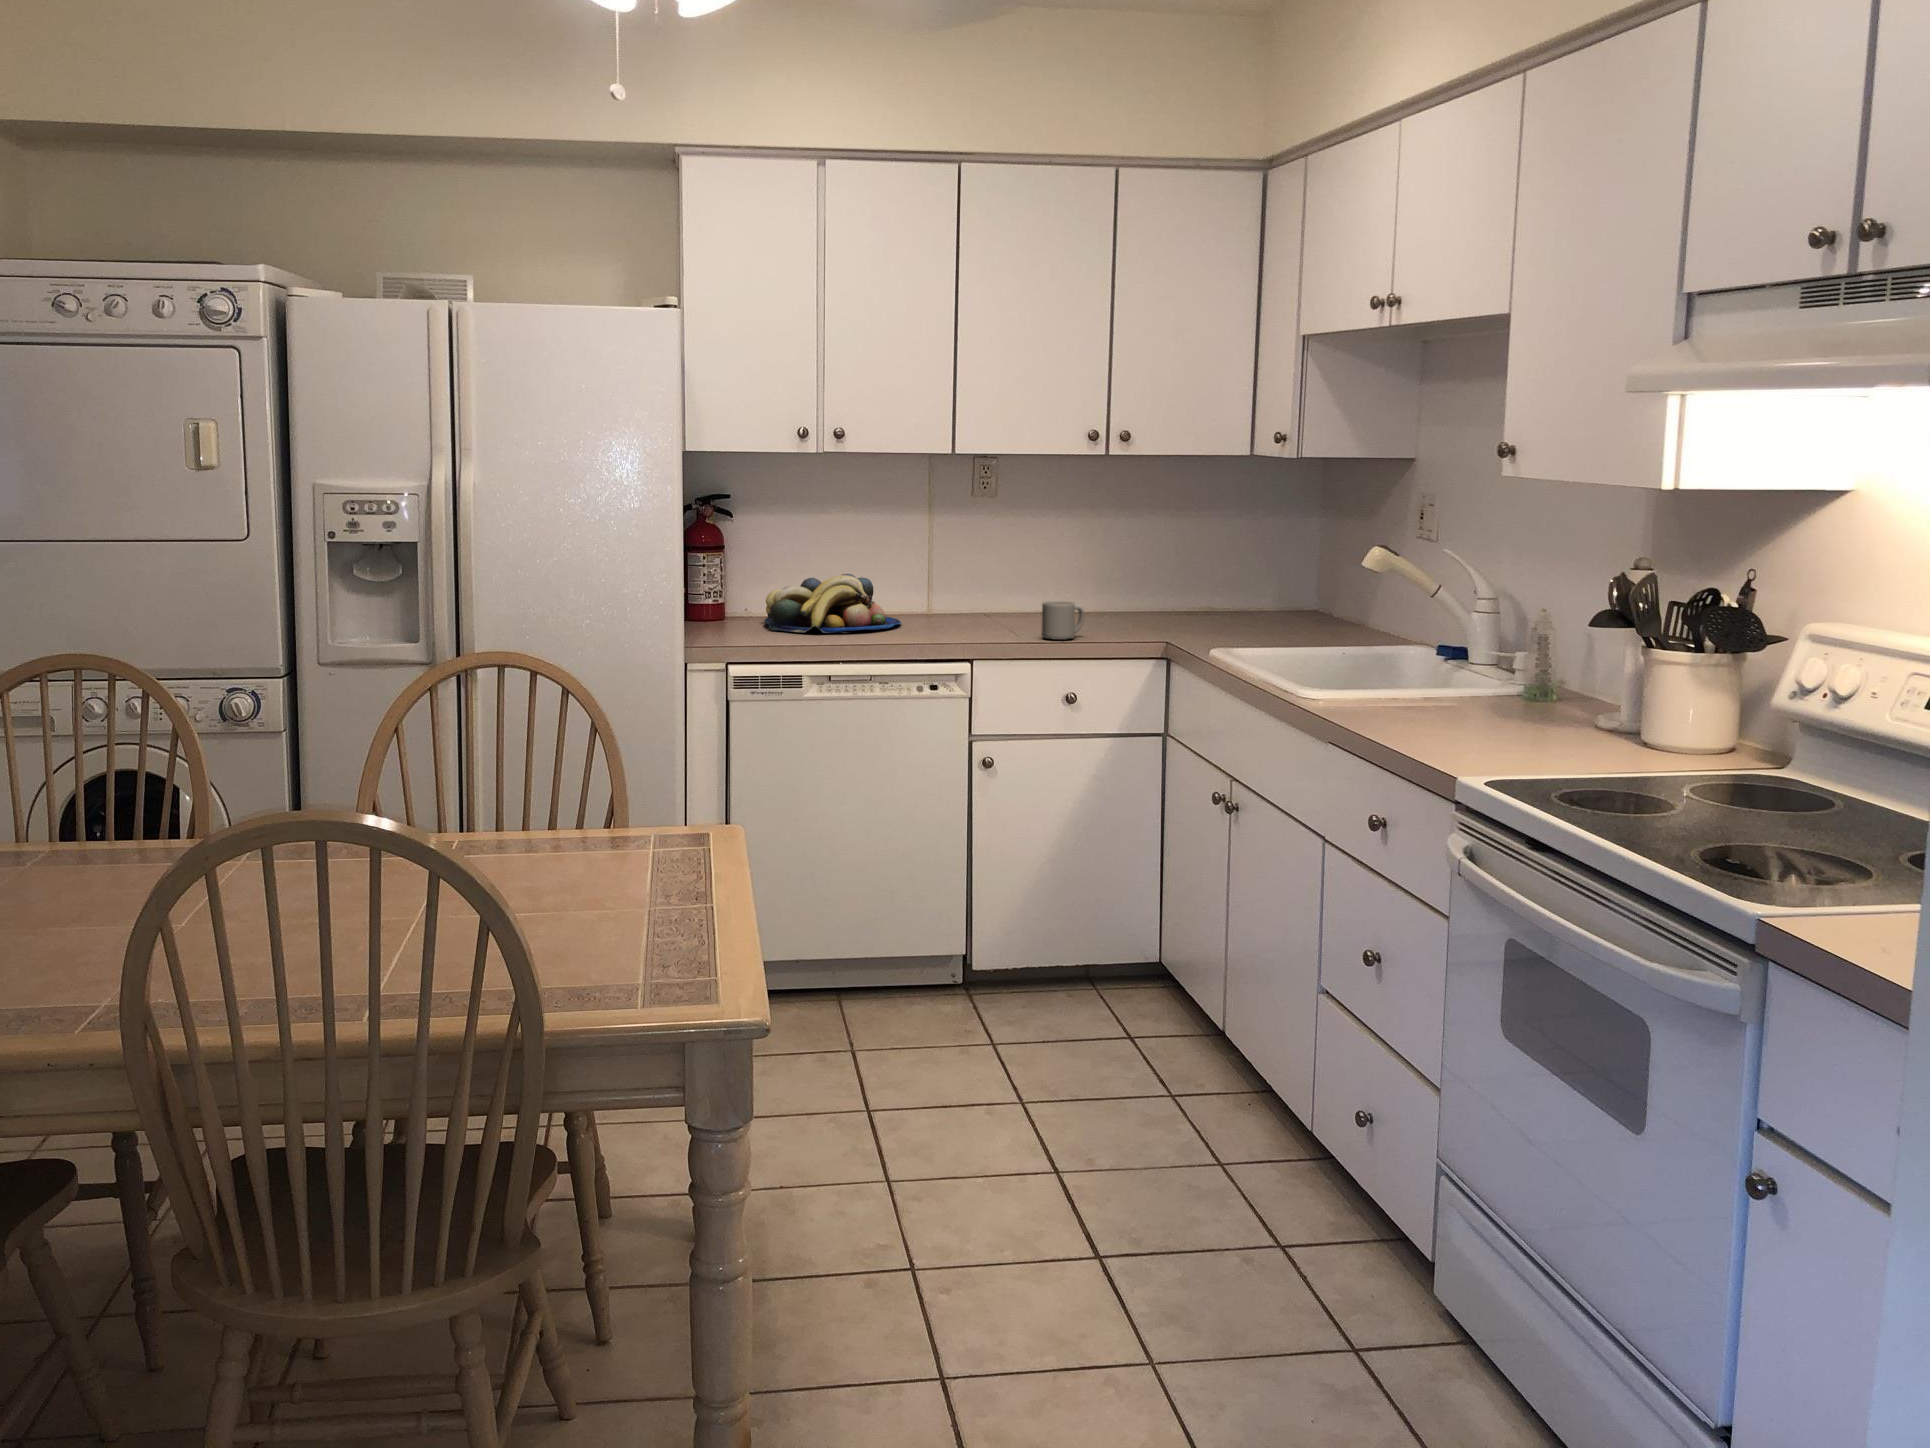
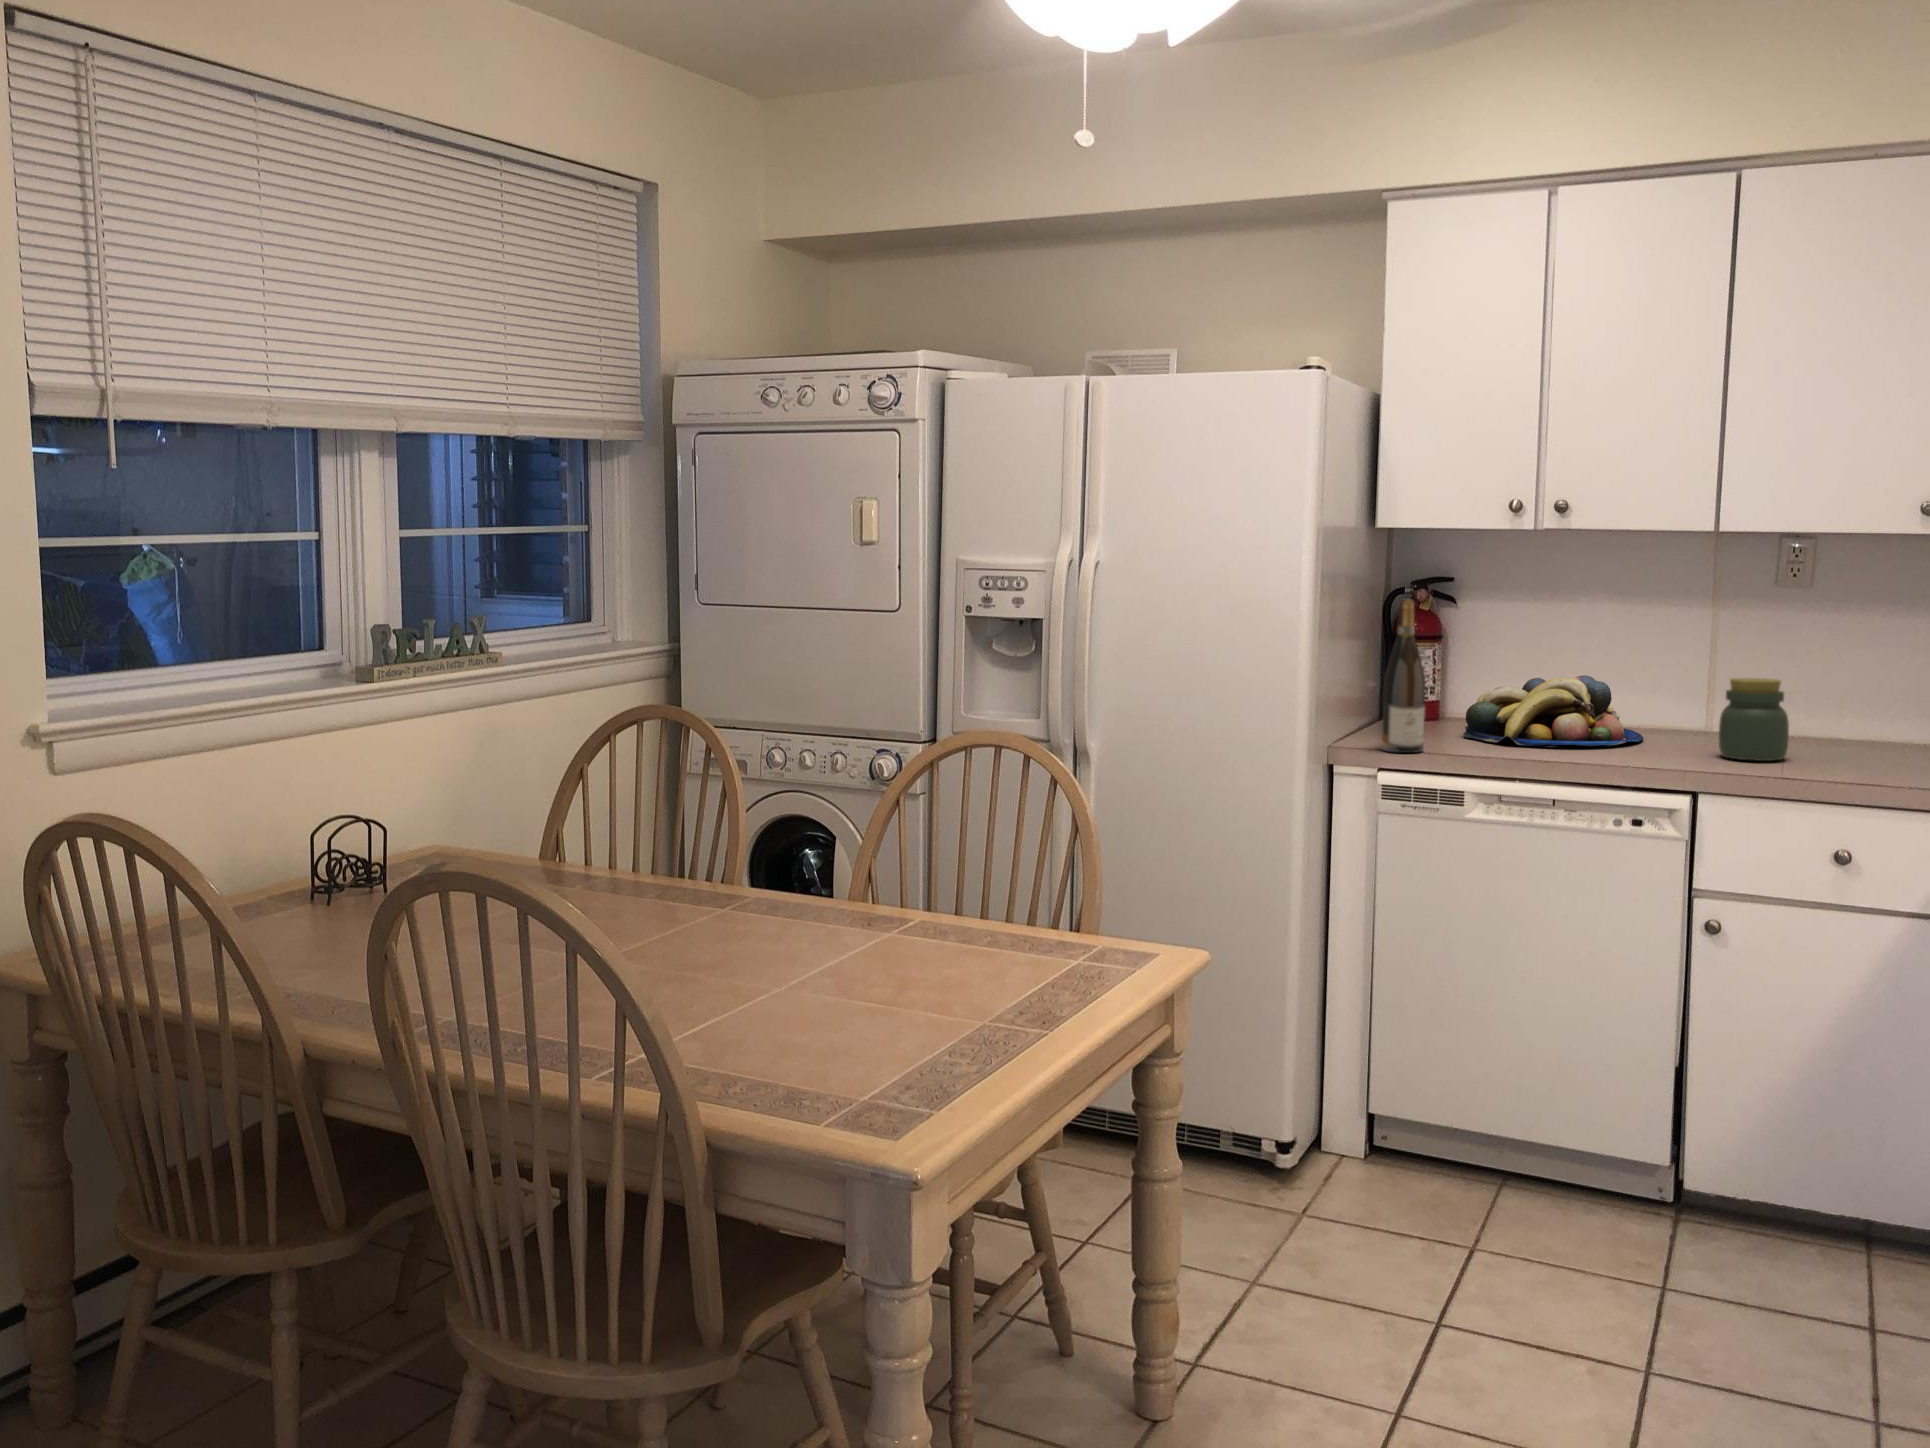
wine bottle: none [727,514,762,646] -> present [1382,600,1426,753]
jar: none [967,568,1015,631] -> present [1719,678,1789,761]
mug: present [1042,601,1084,640] -> none [1803,726,1875,779]

